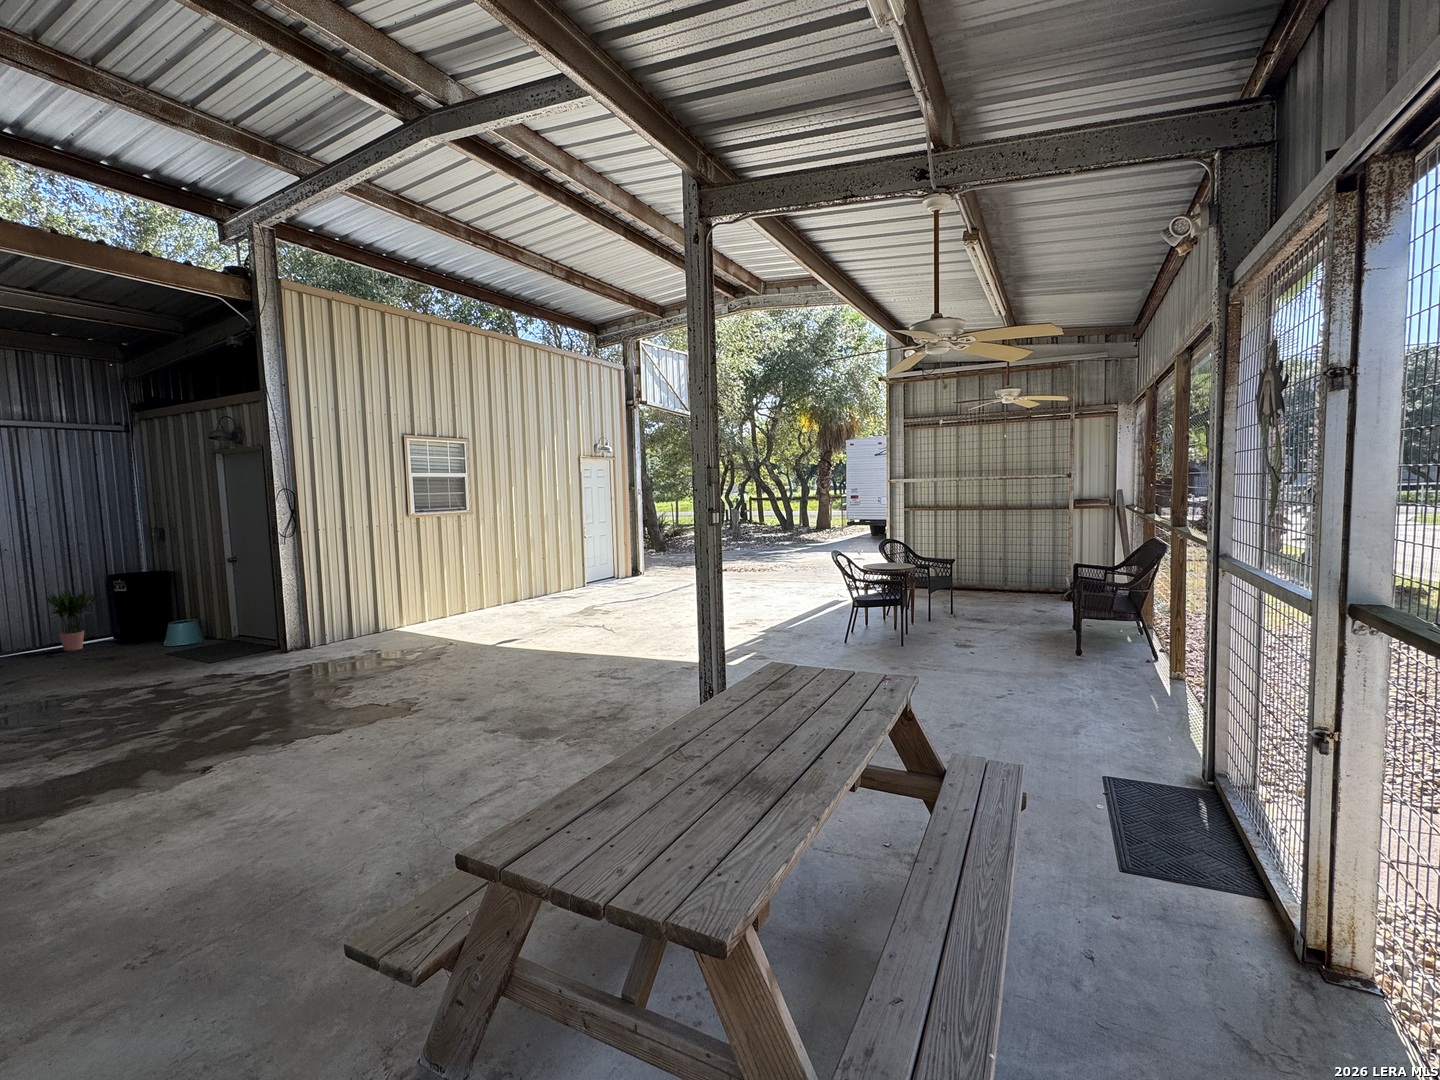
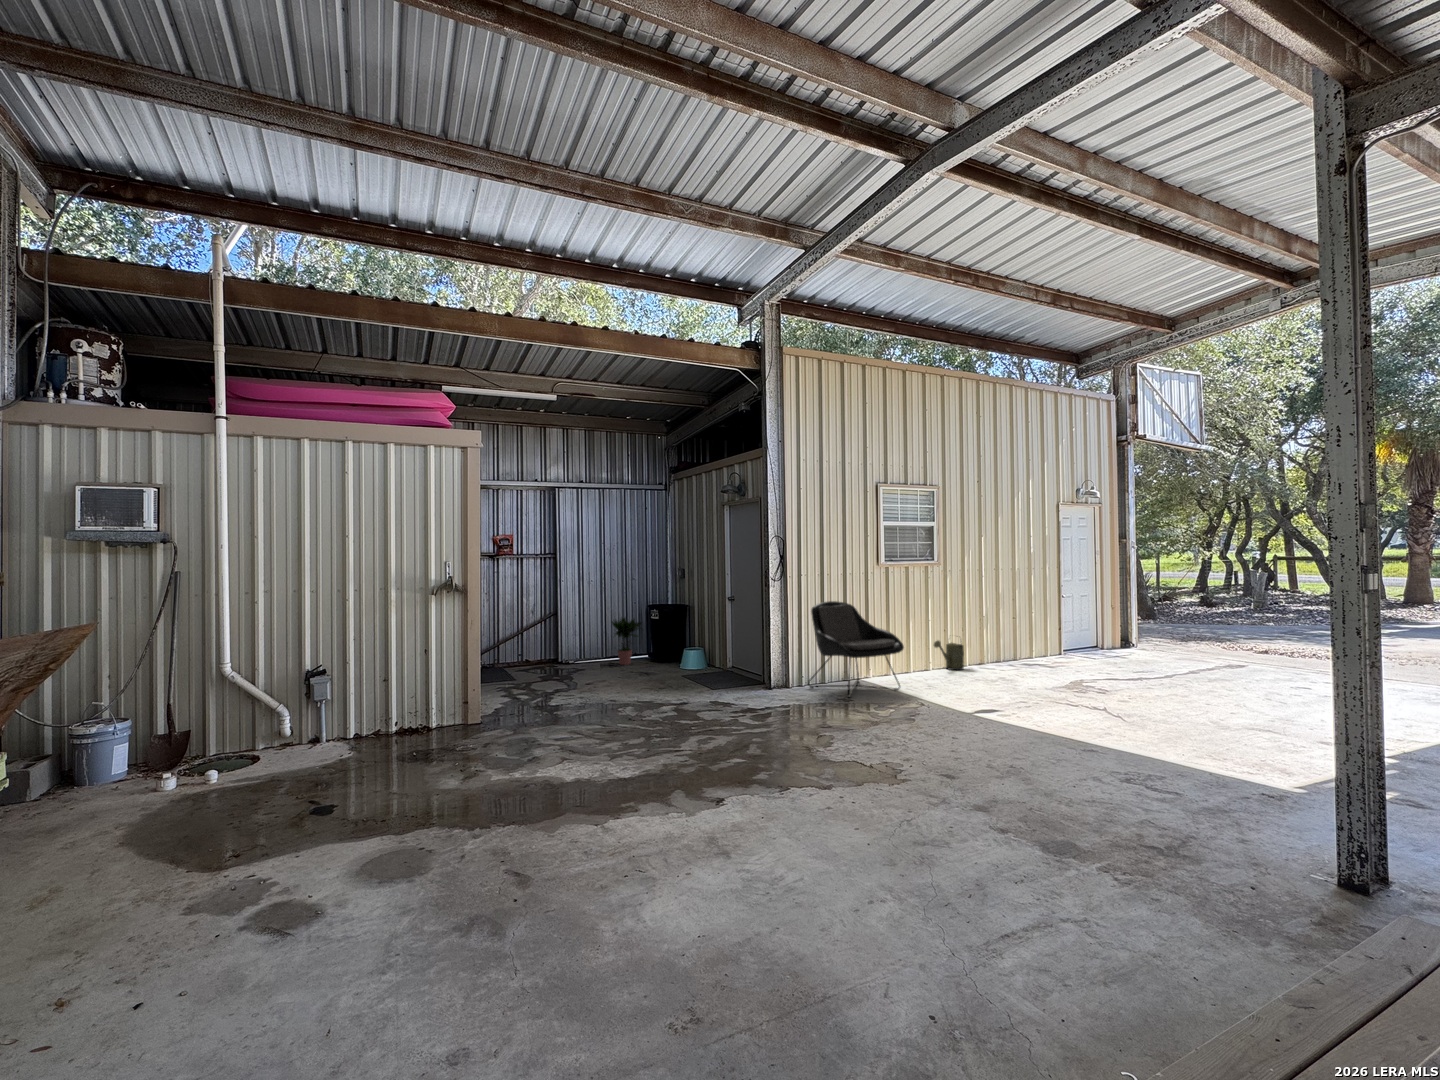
lounge chair: none [330,555,433,652] -> present [808,601,904,698]
watering can: none [467,581,496,613] -> present [934,641,964,670]

